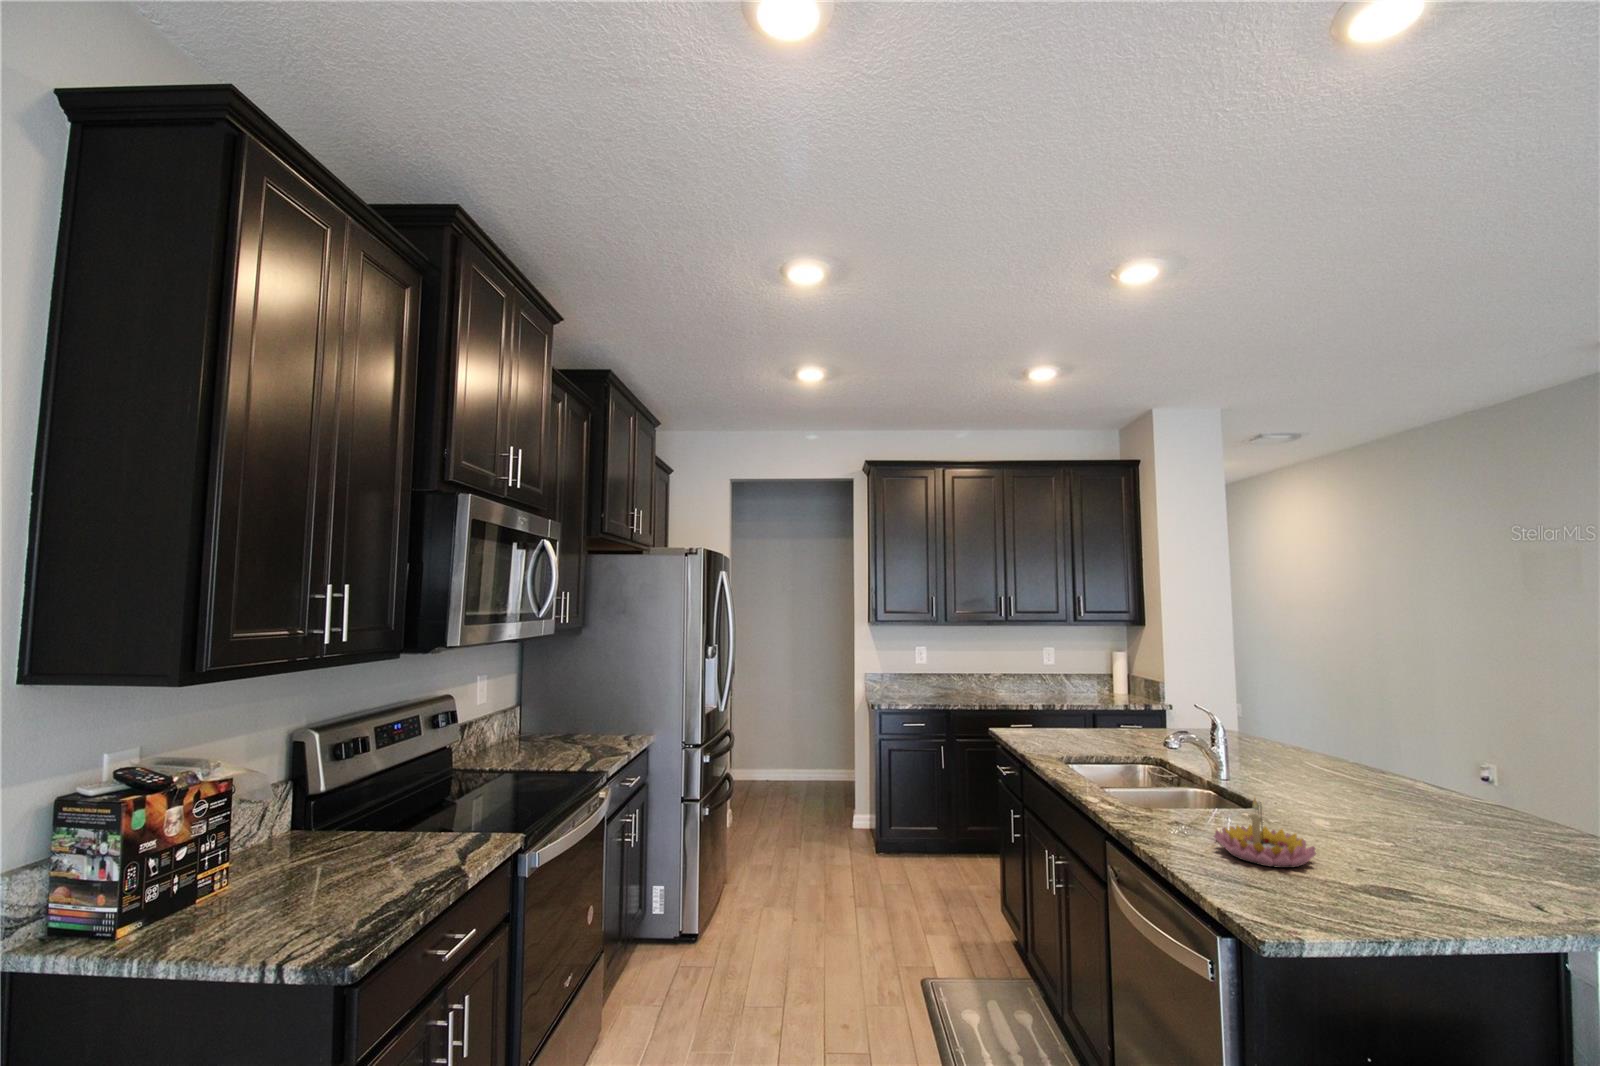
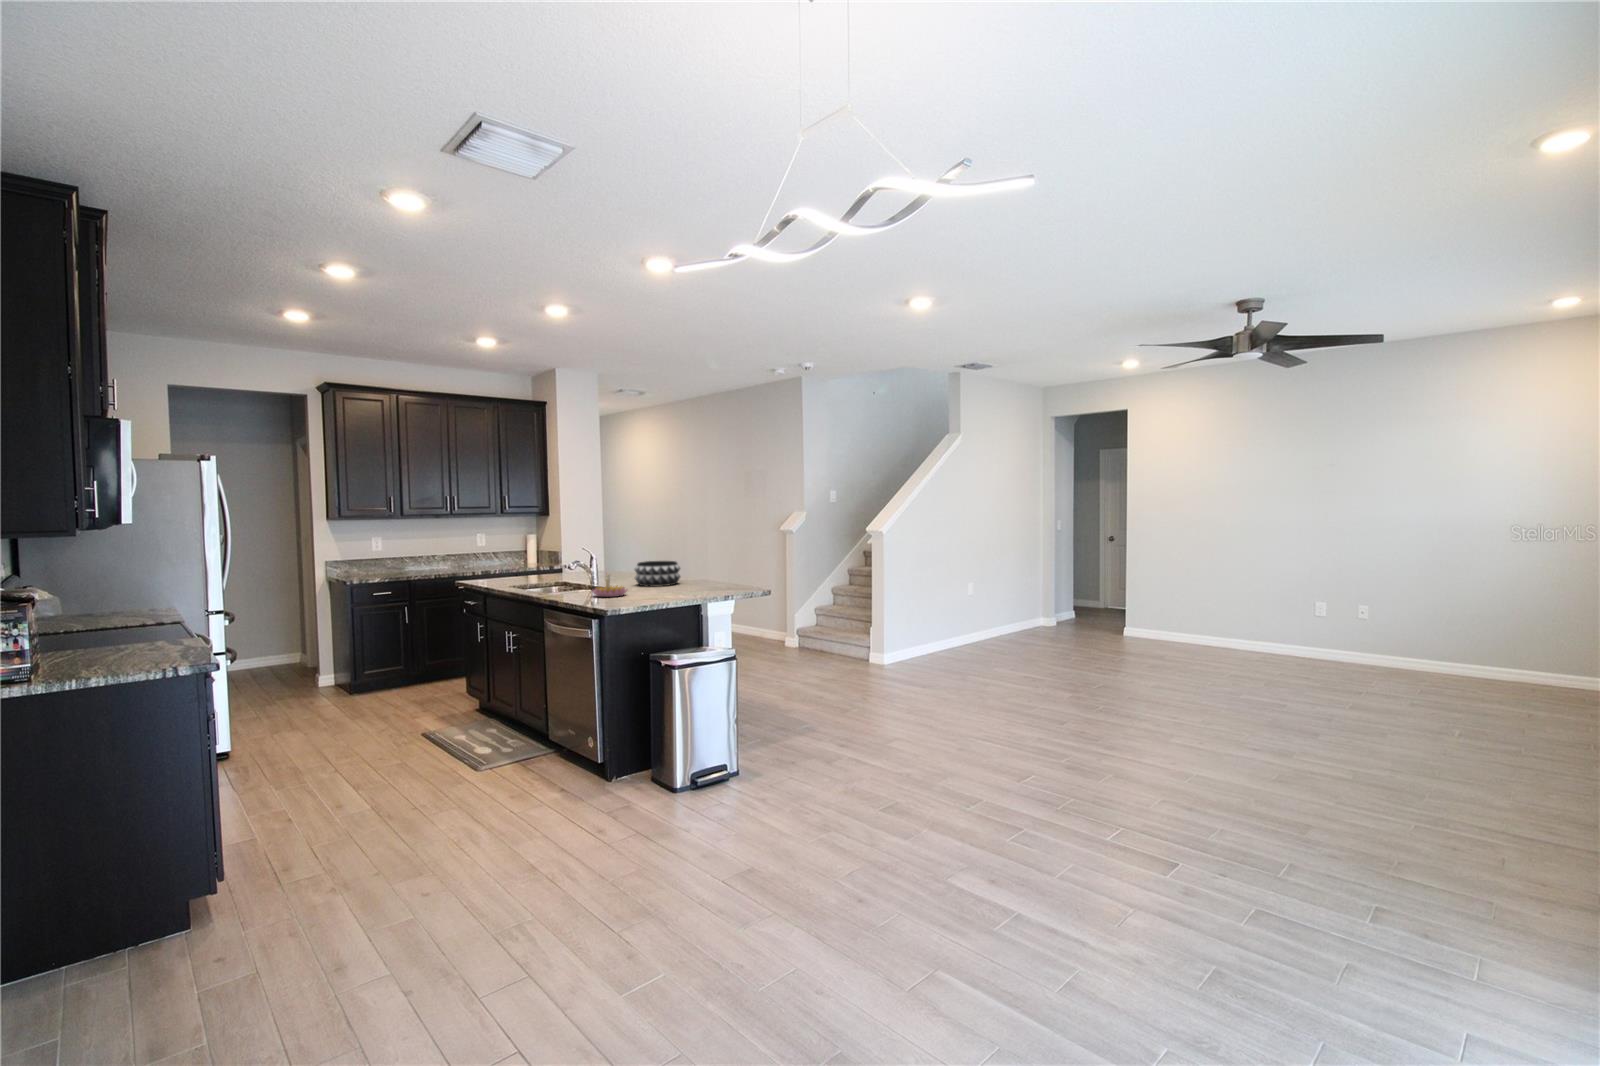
decorative bowl: none [1320,758,1462,835] -> present [635,561,680,586]

